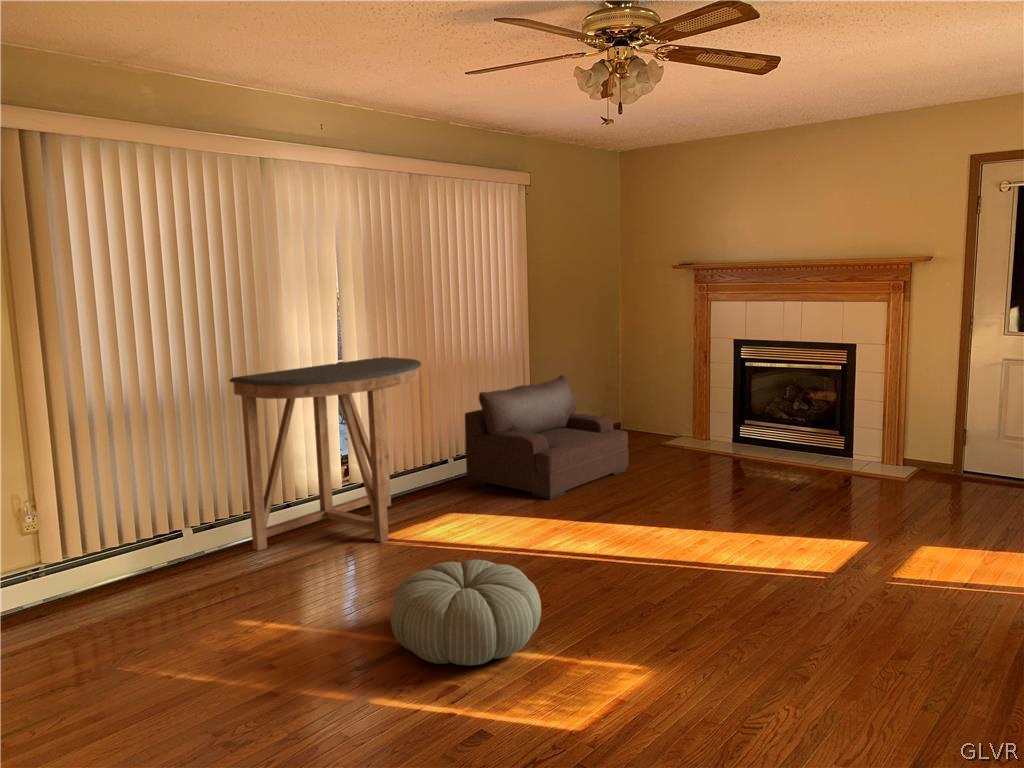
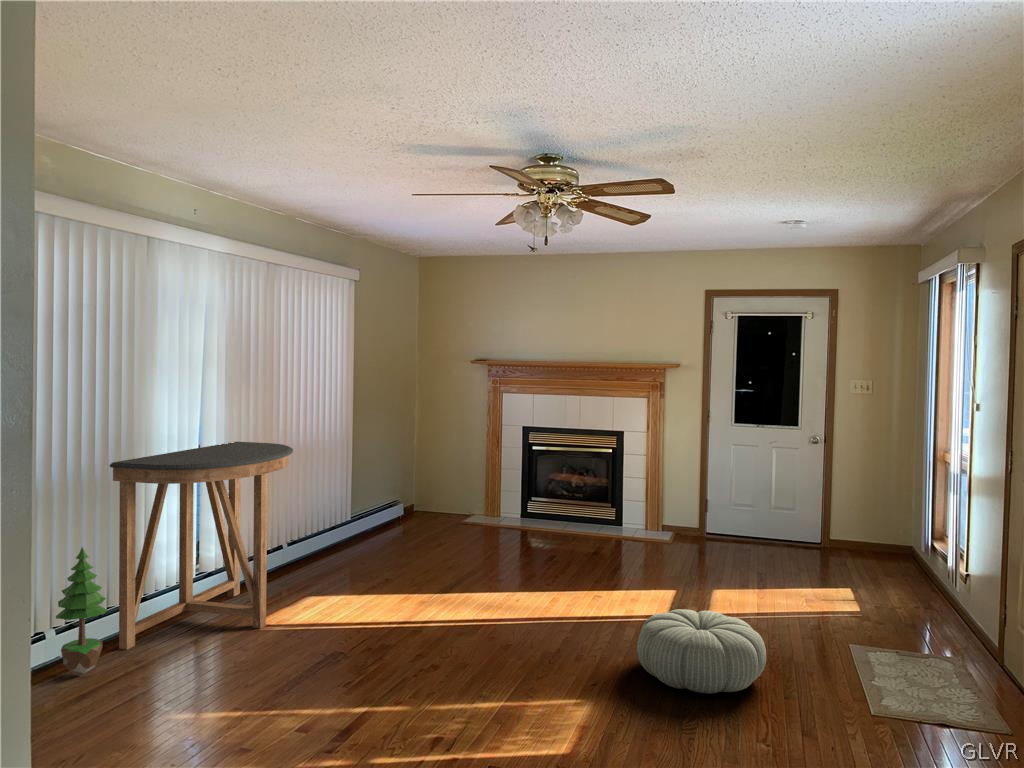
armchair: present [465,375,628,500] -> none [301,459,449,577]
potted tree: none [177,455,224,571] -> present [56,547,108,675]
pouf: present [391,560,541,666] -> present [637,609,766,694]

